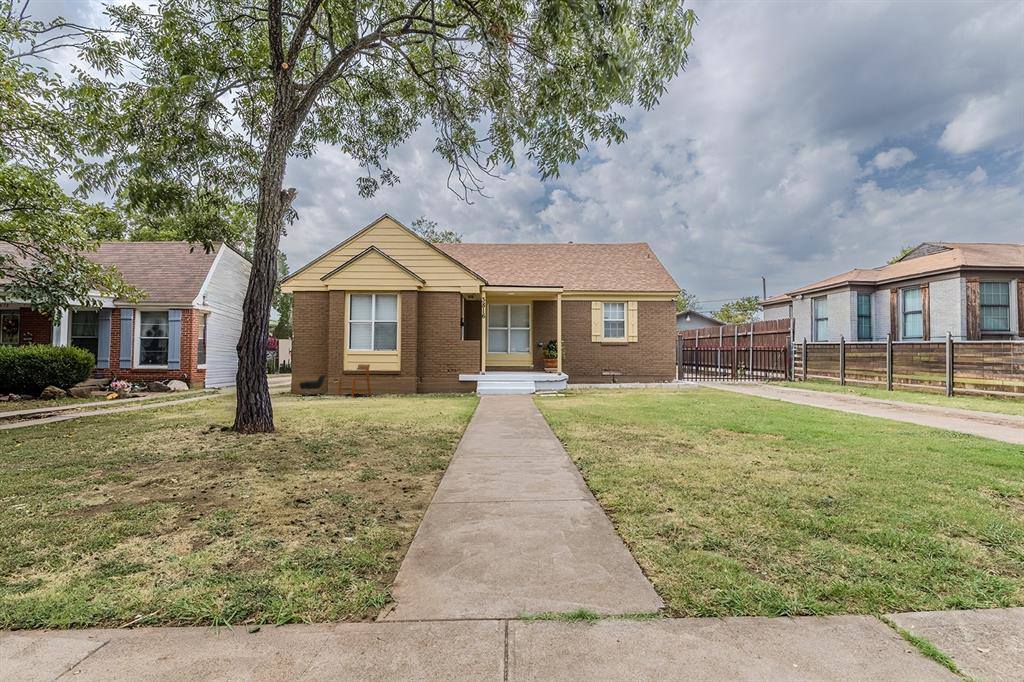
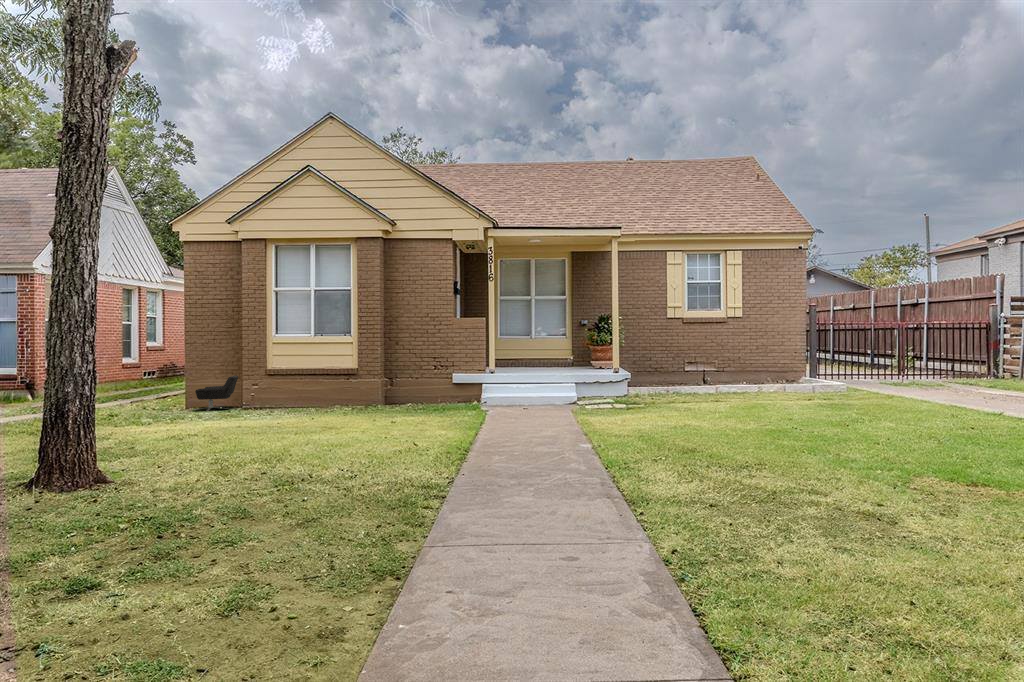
bench: present [338,364,371,397] -> none [258,358,310,413]

